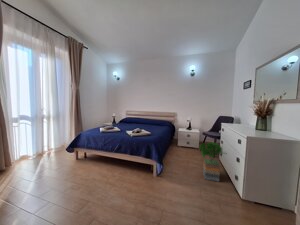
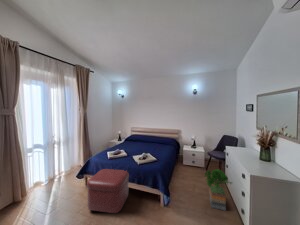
ottoman: none [75,141,121,182] -> present [87,169,129,213]

